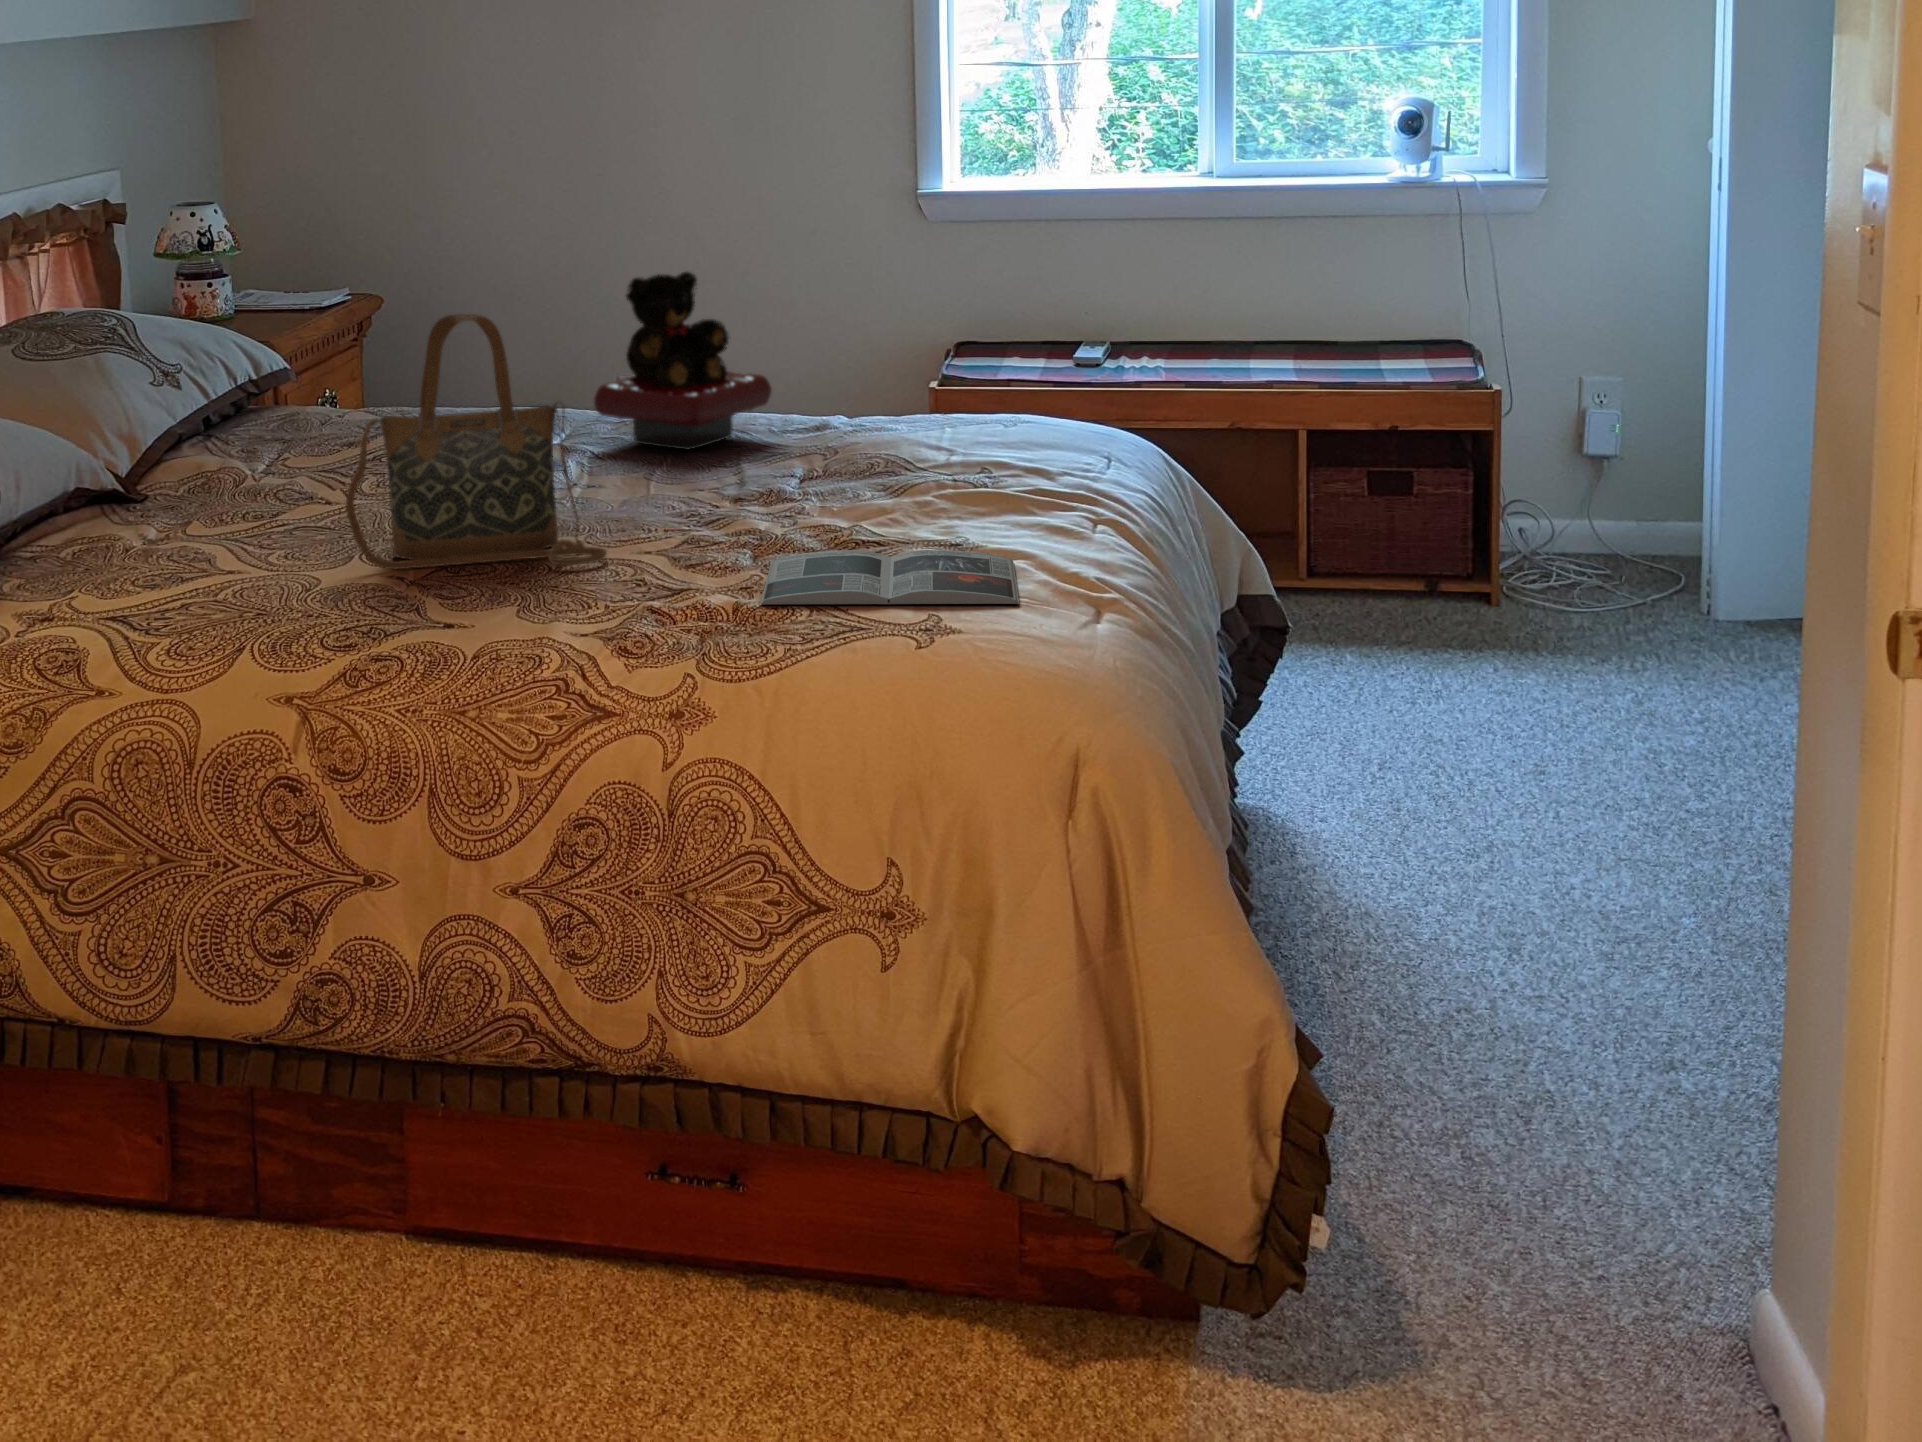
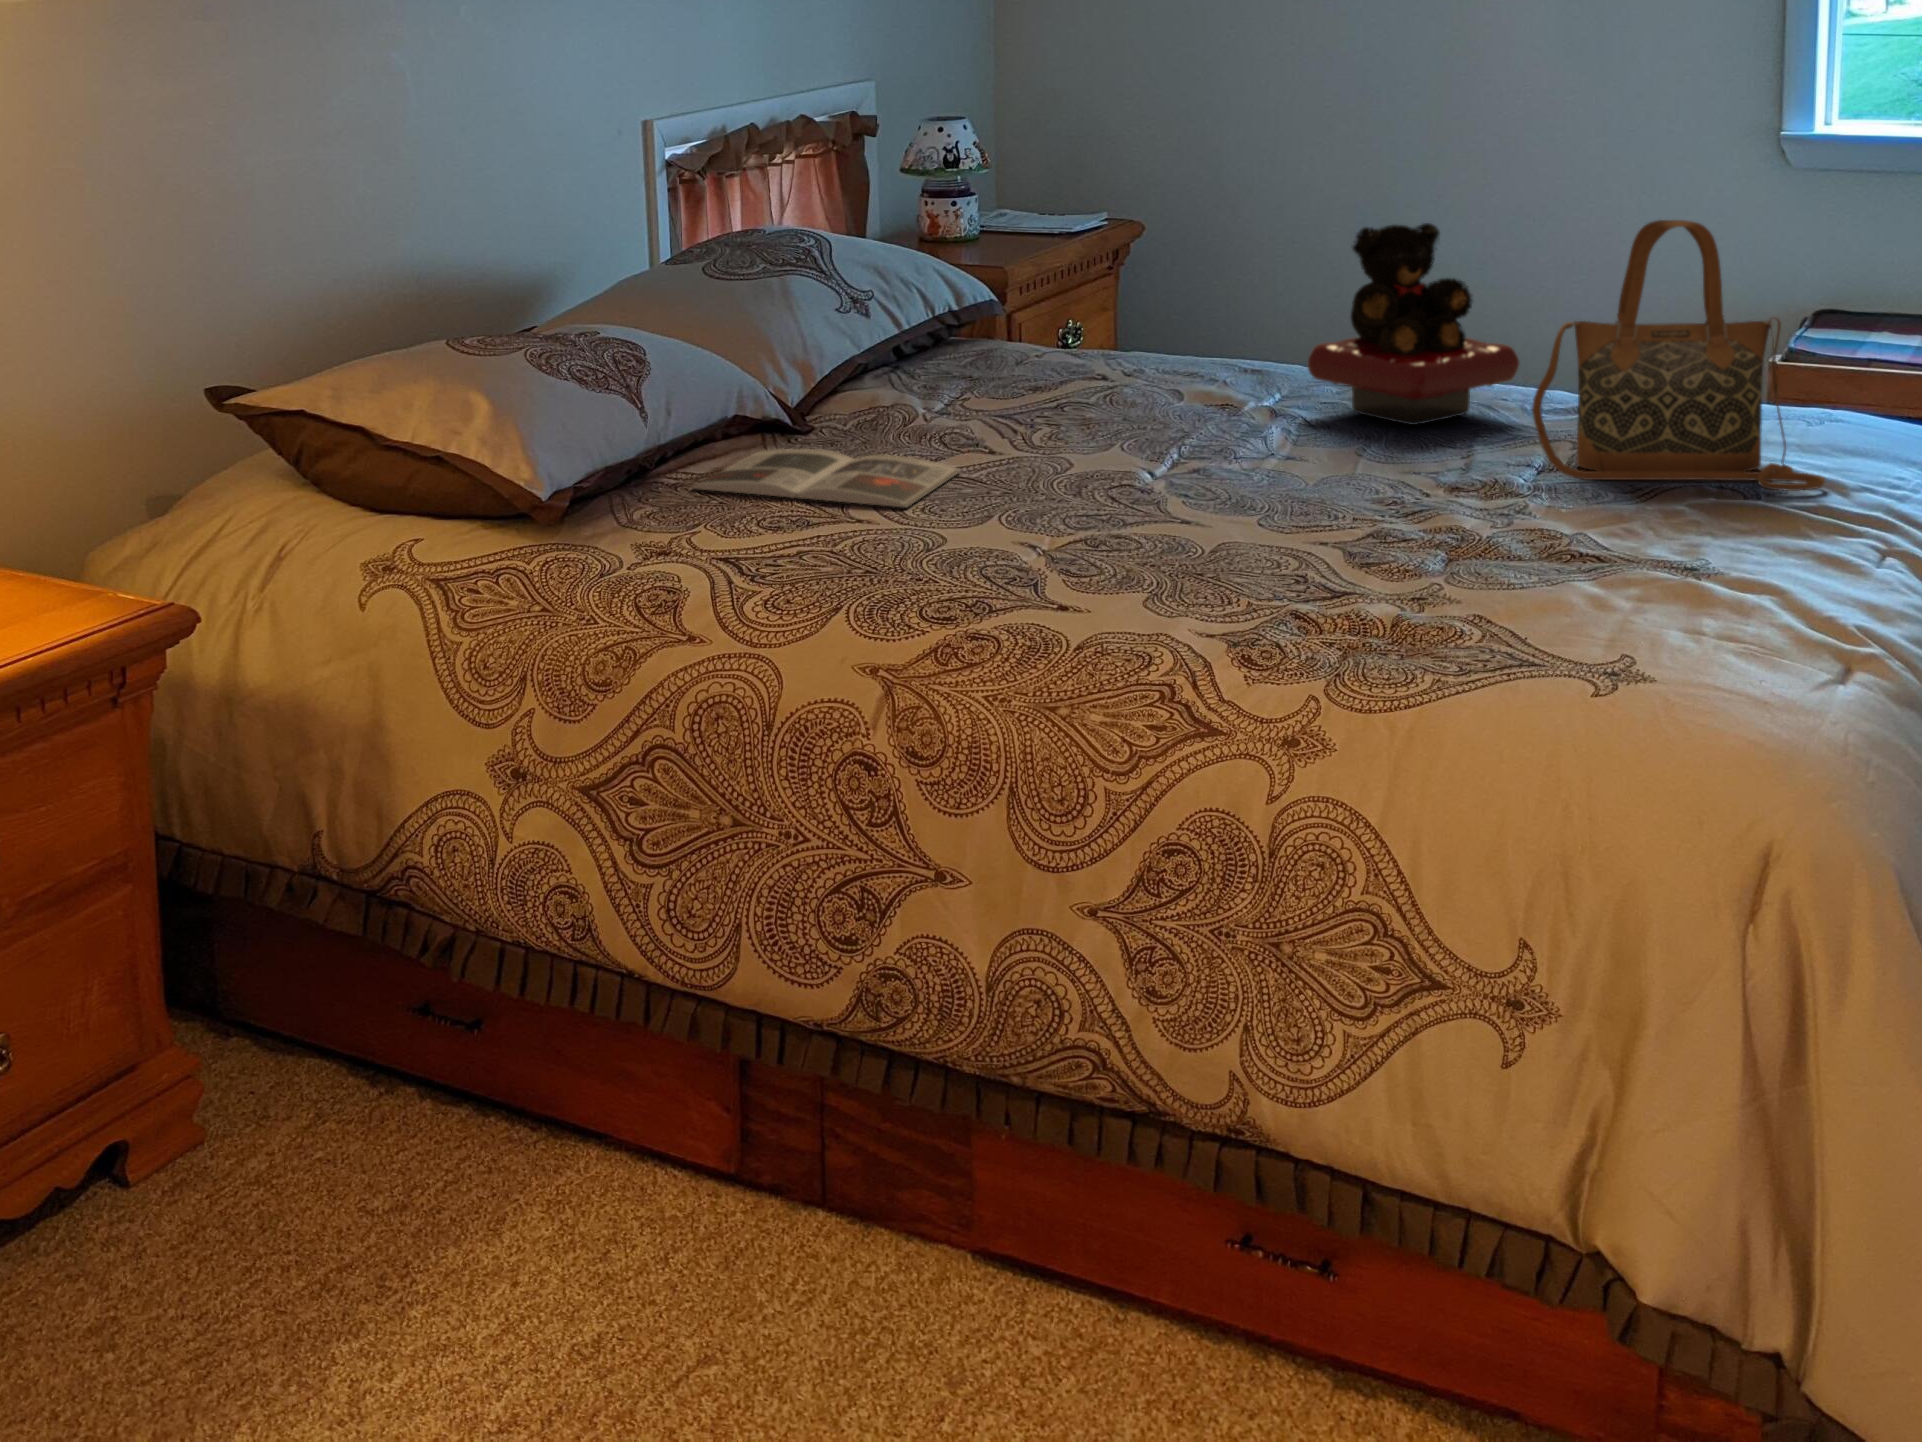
handbag: present [346,314,607,569] -> present [1532,220,1826,491]
magazine: present [761,550,1019,604] -> present [693,449,959,507]

